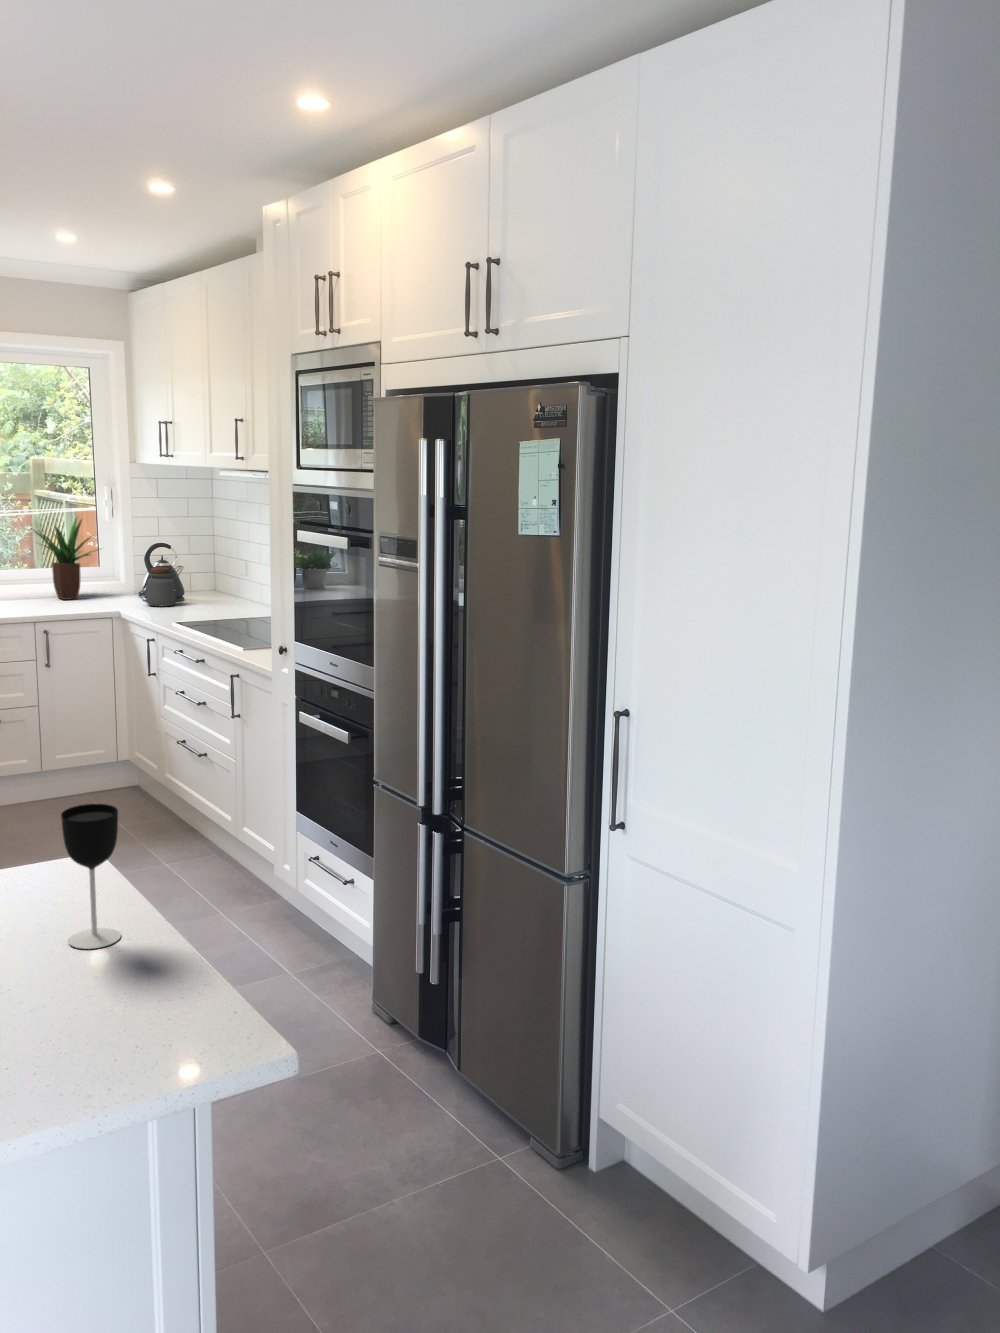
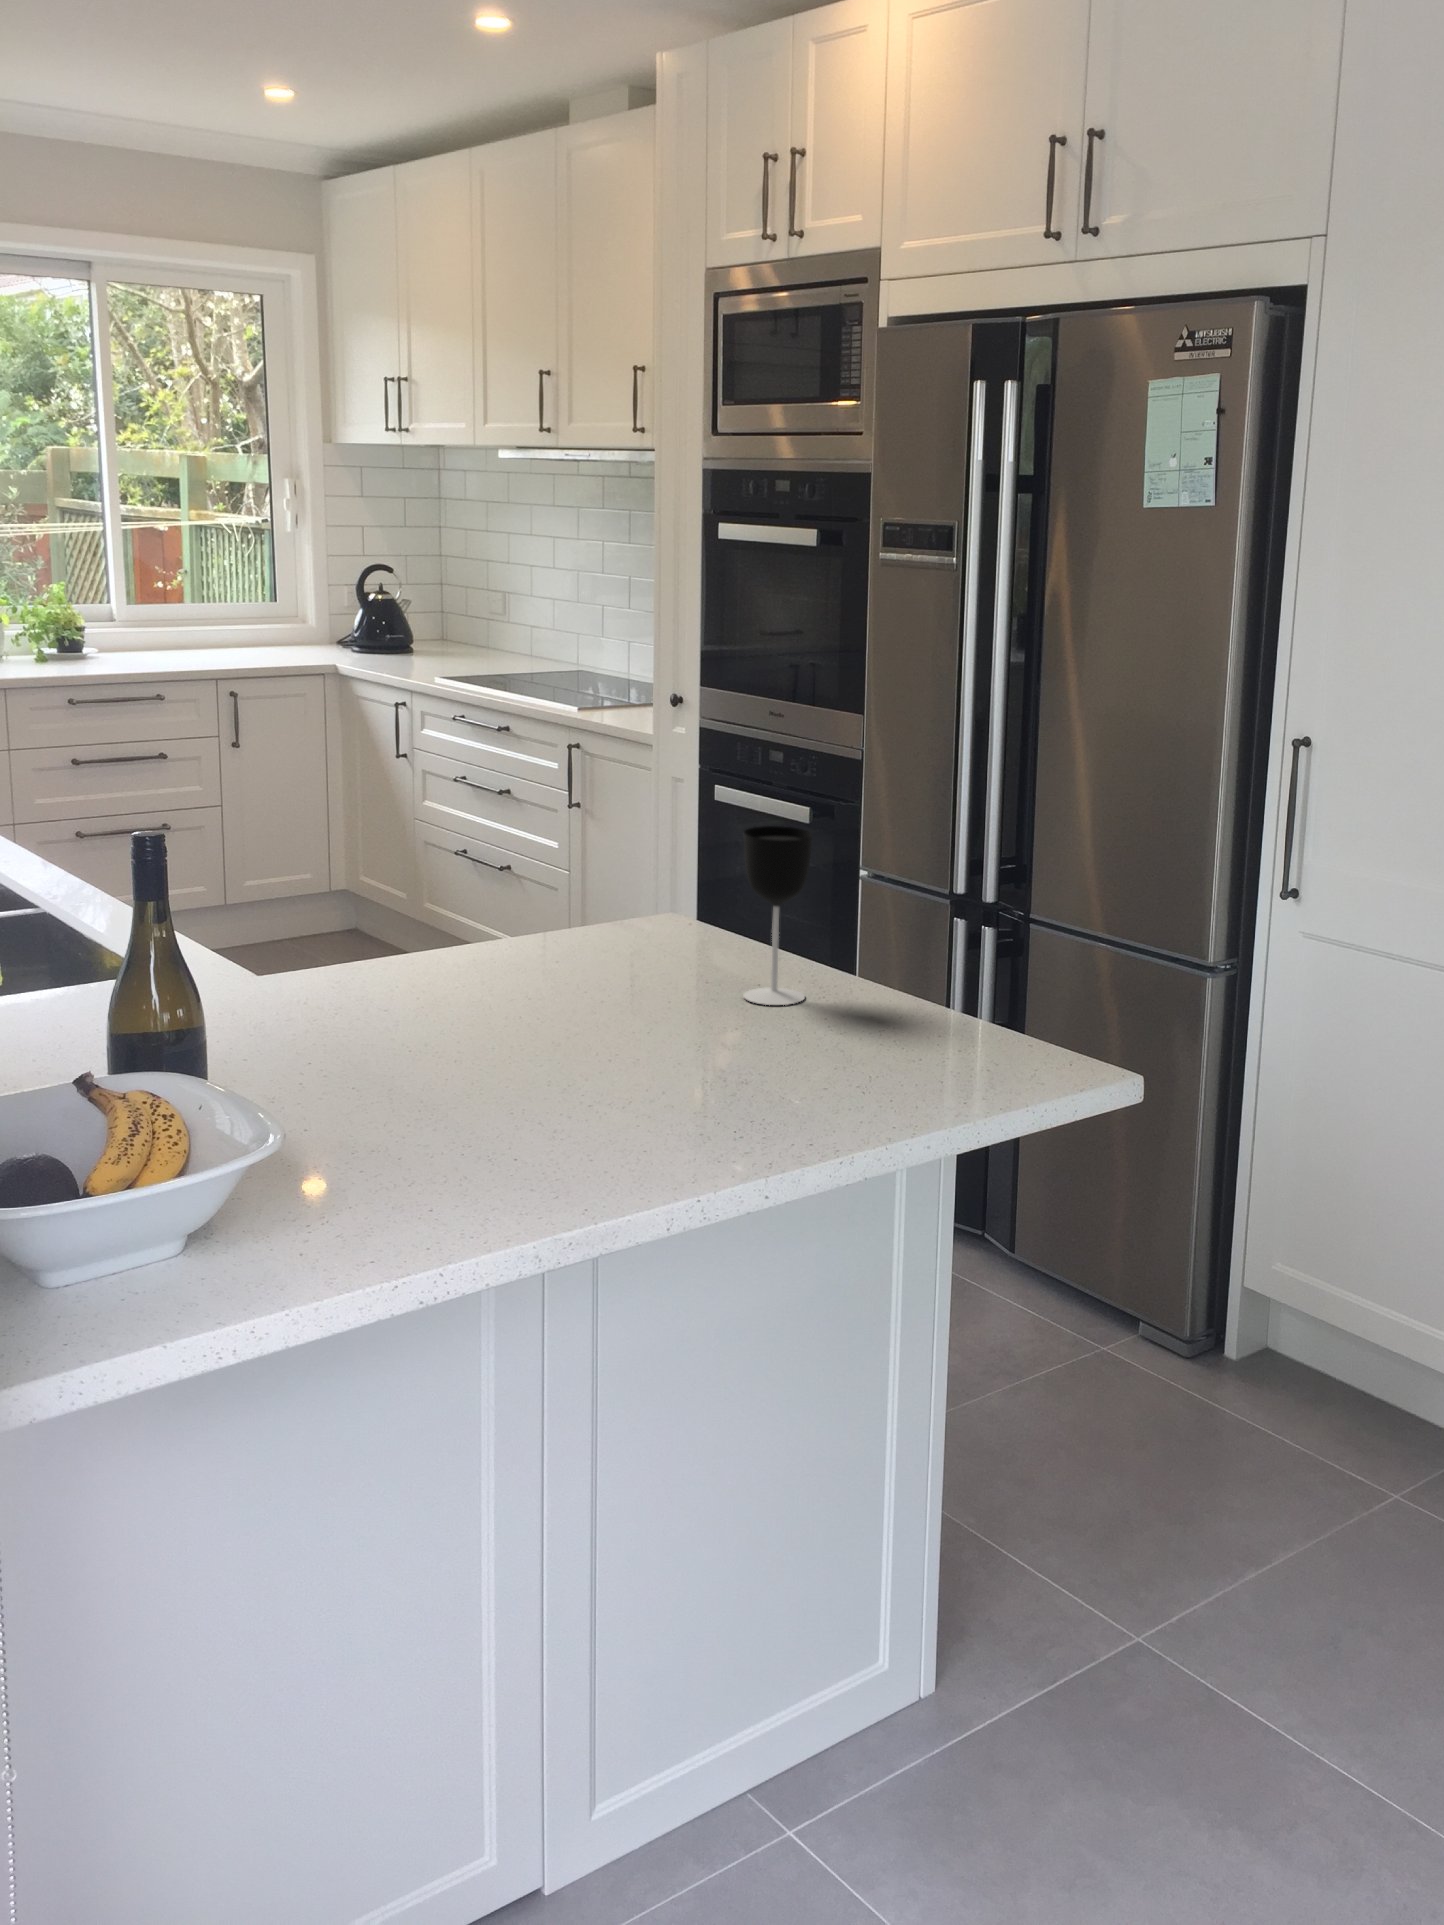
potted plant: present [35,518,97,600] -> none [189,522,294,650]
jar: present [146,567,175,606] -> none [369,600,412,658]

